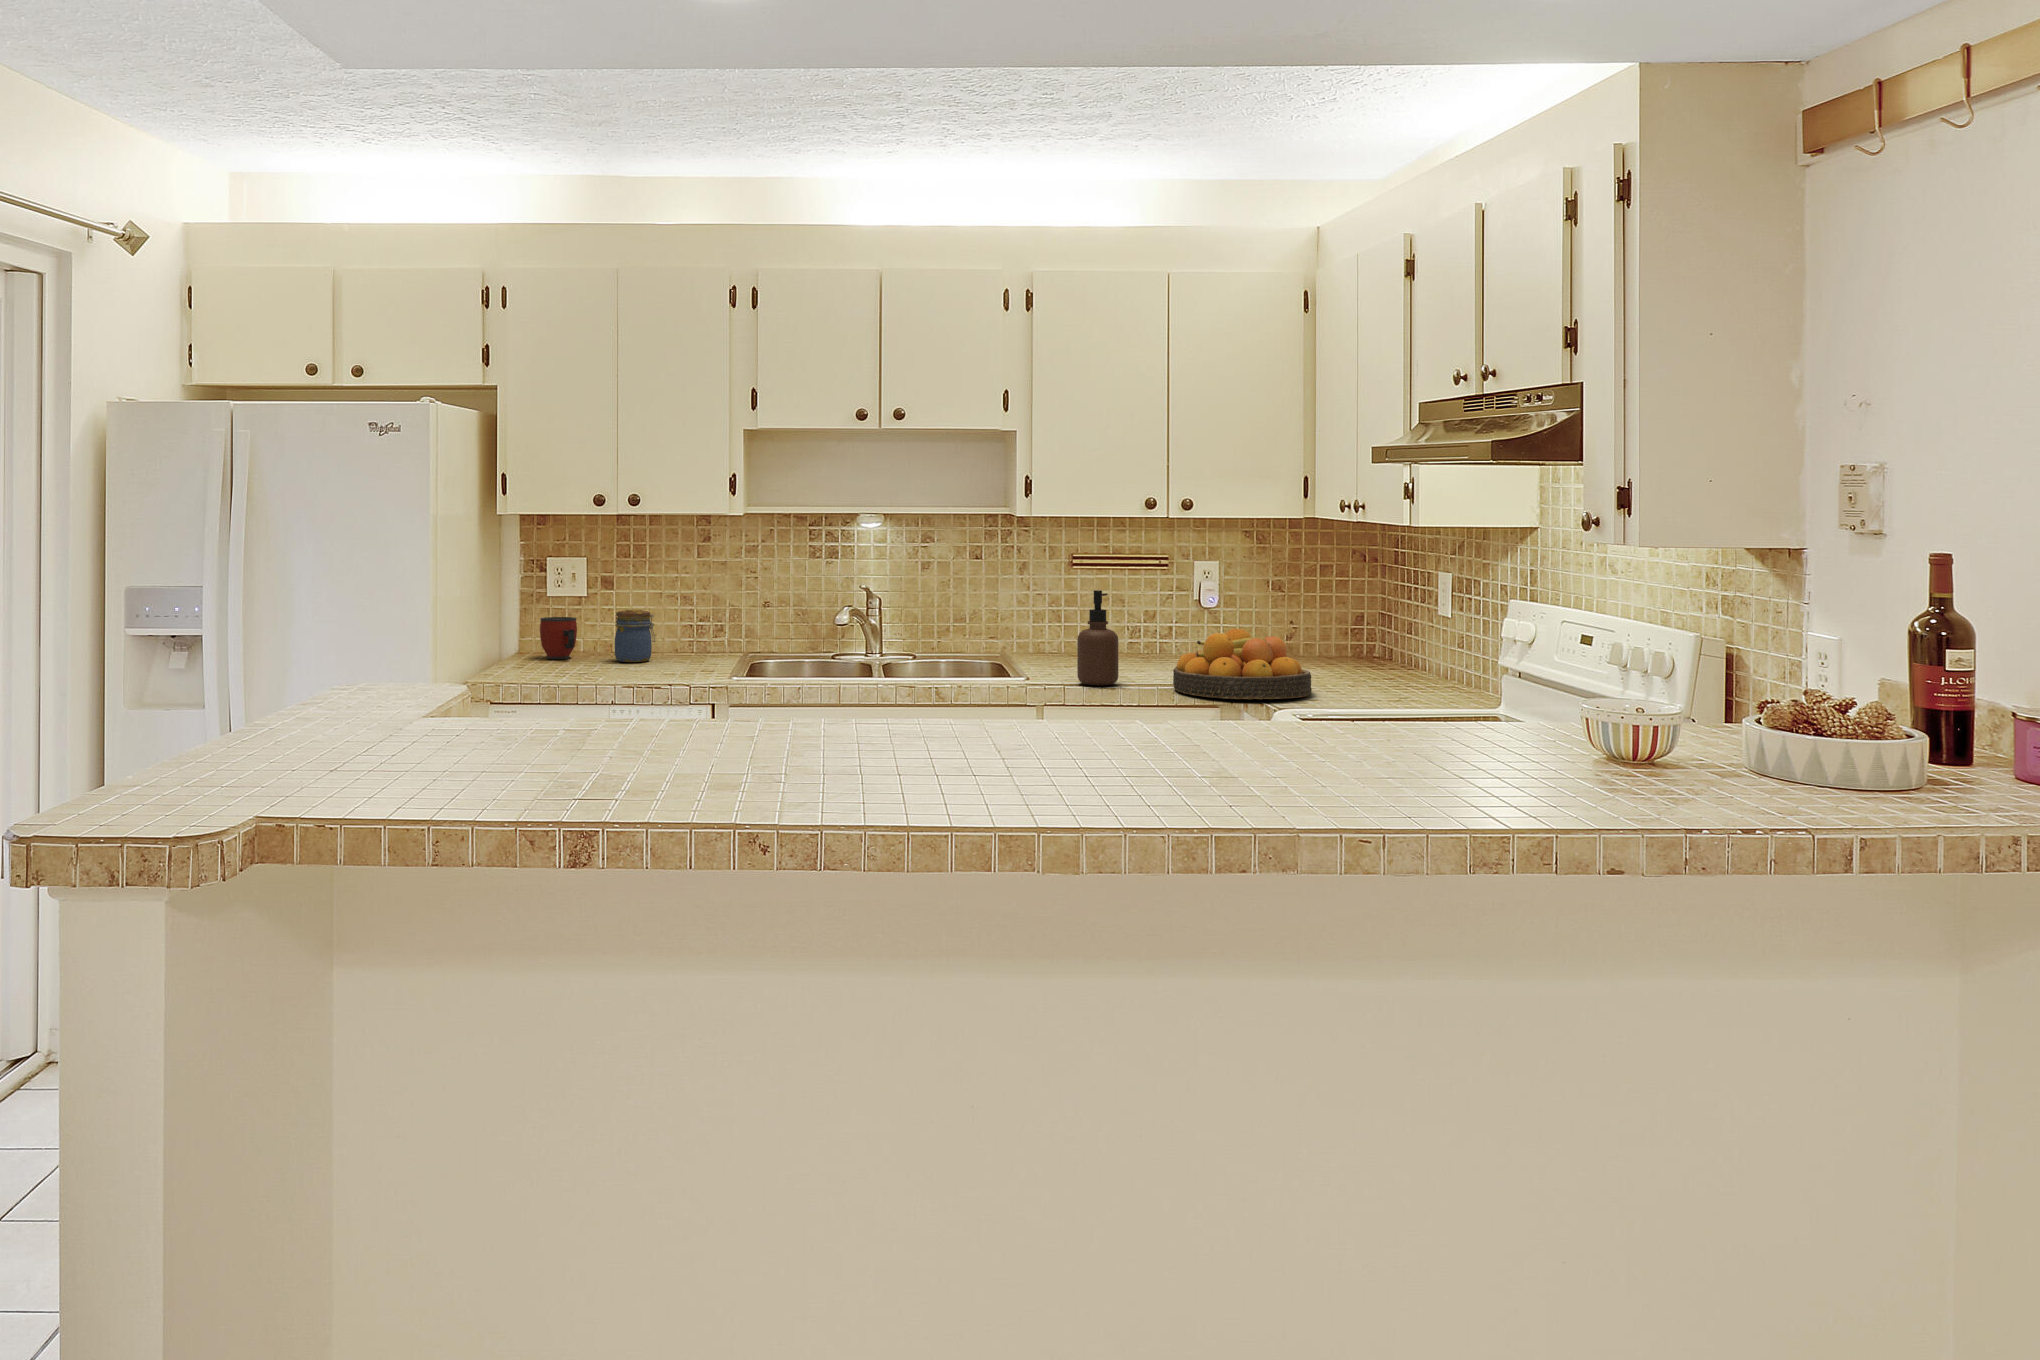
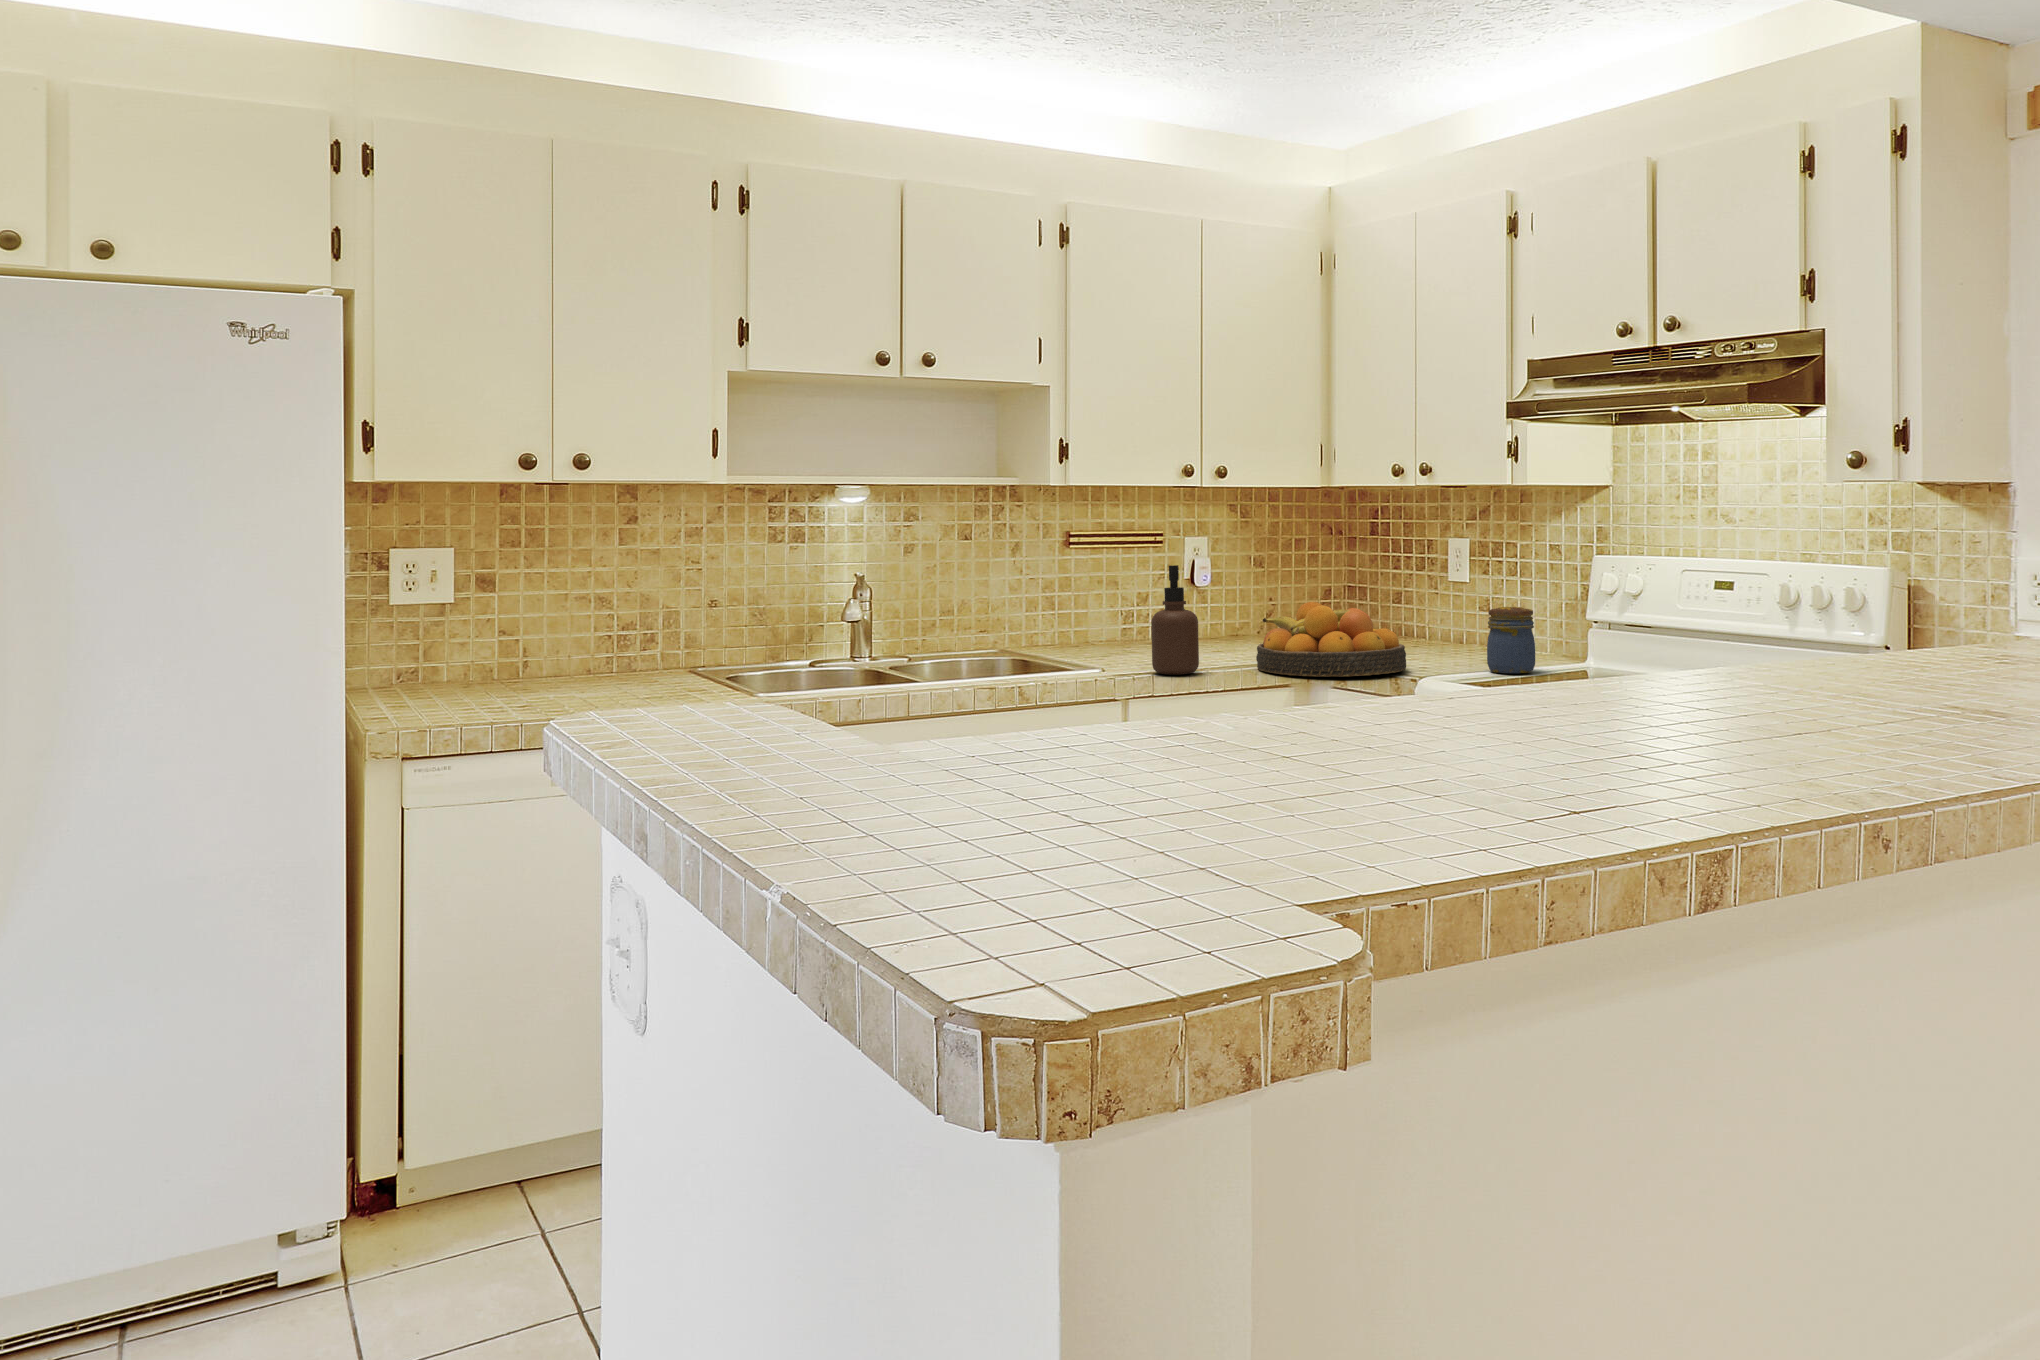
jar: present [615,610,655,662] -> present [1487,607,1535,673]
mug: present [540,617,577,659] -> none [391,635,456,696]

